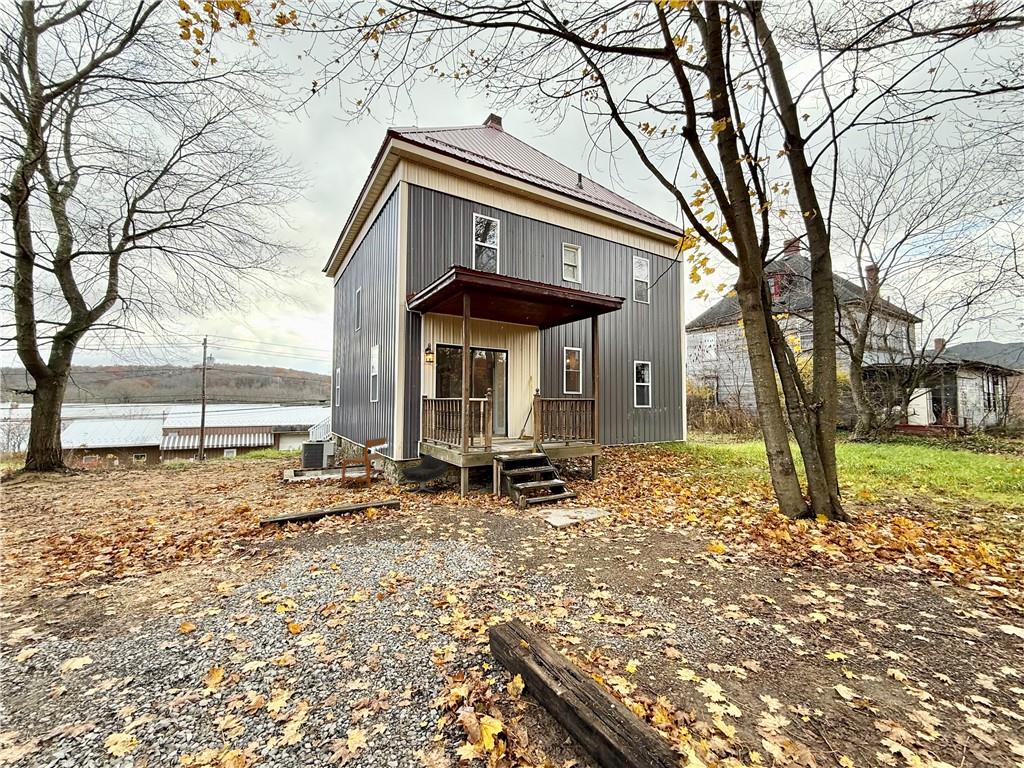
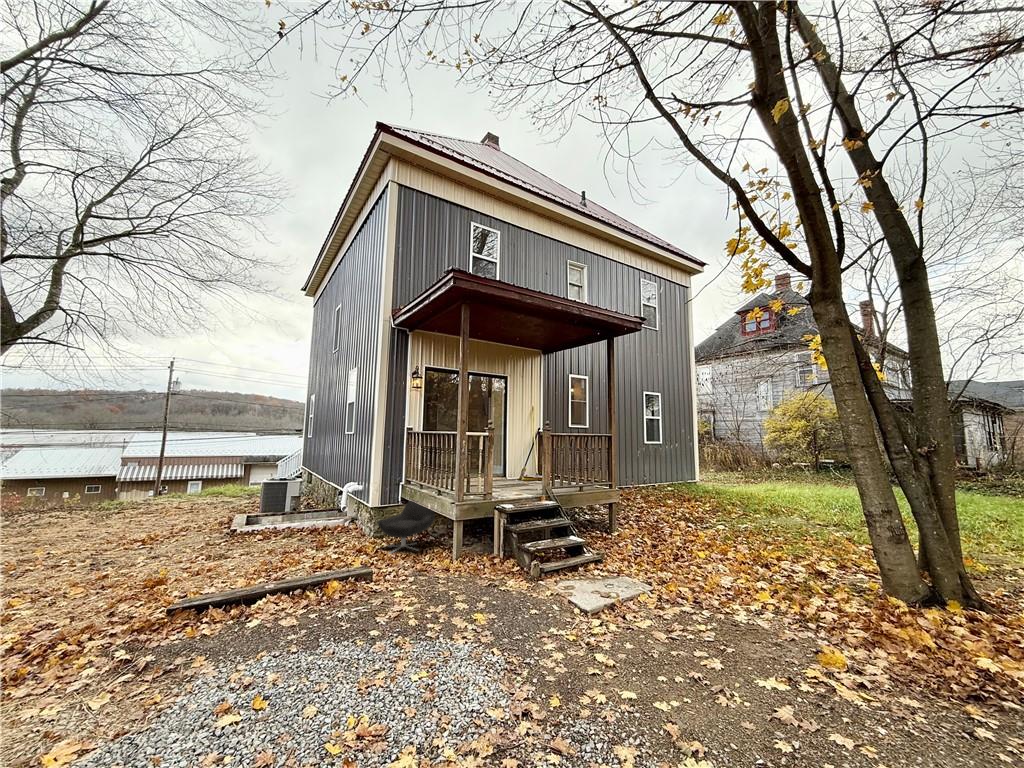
bench: present [341,437,386,488] -> none [300,477,367,543]

